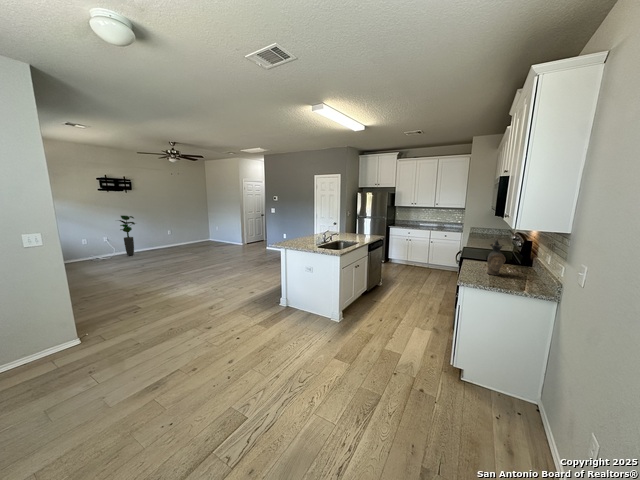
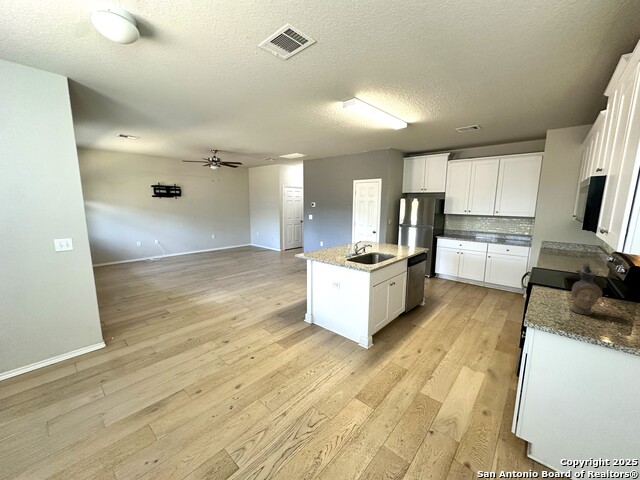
potted plant: present [119,216,135,255] -> none [164,220,183,258]

